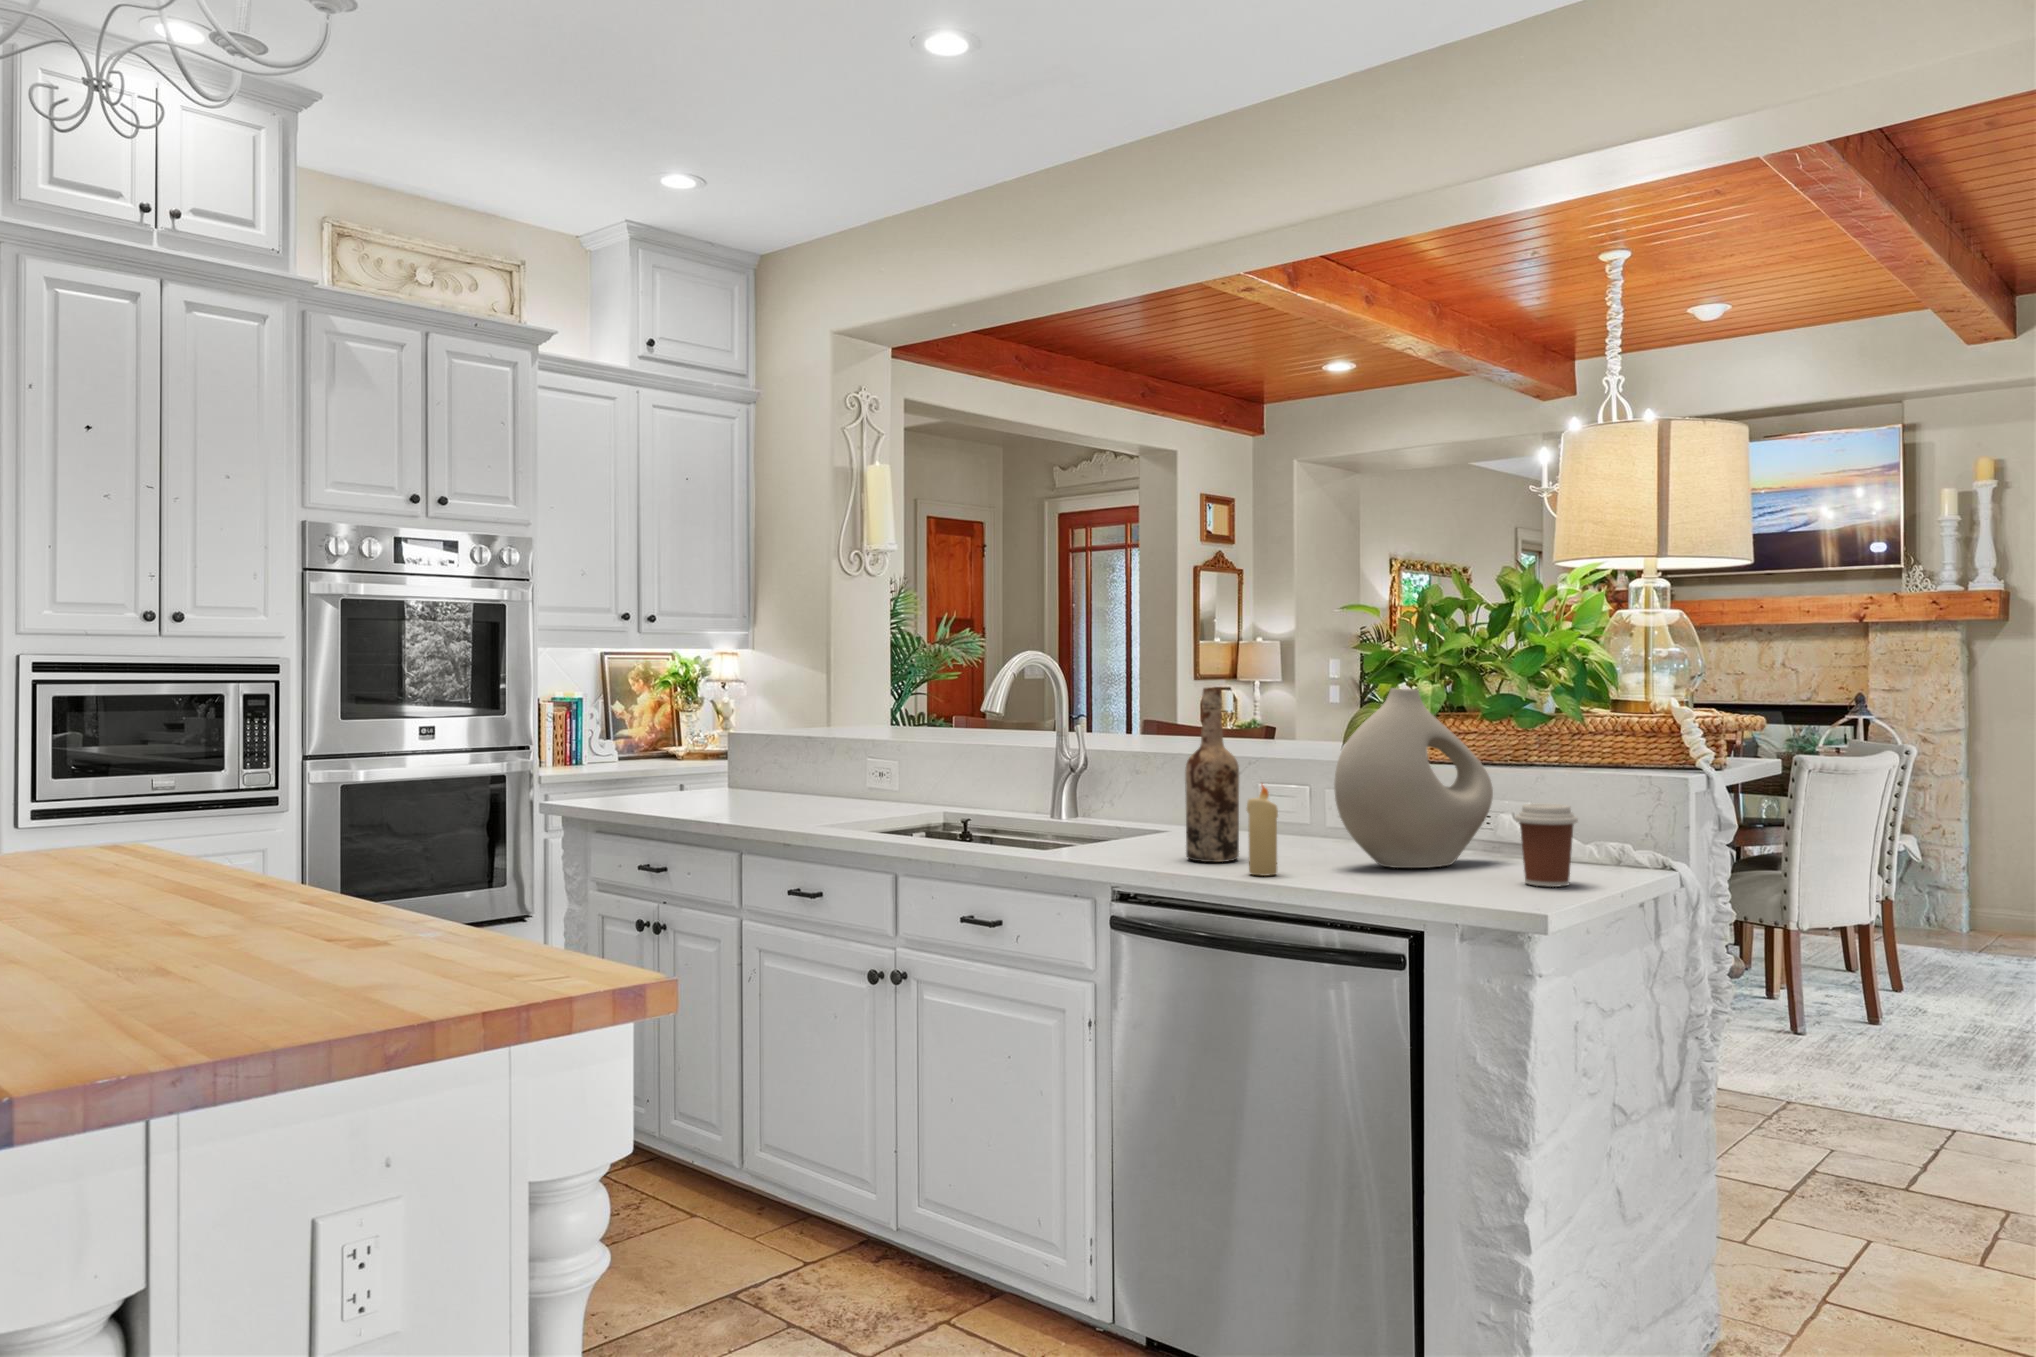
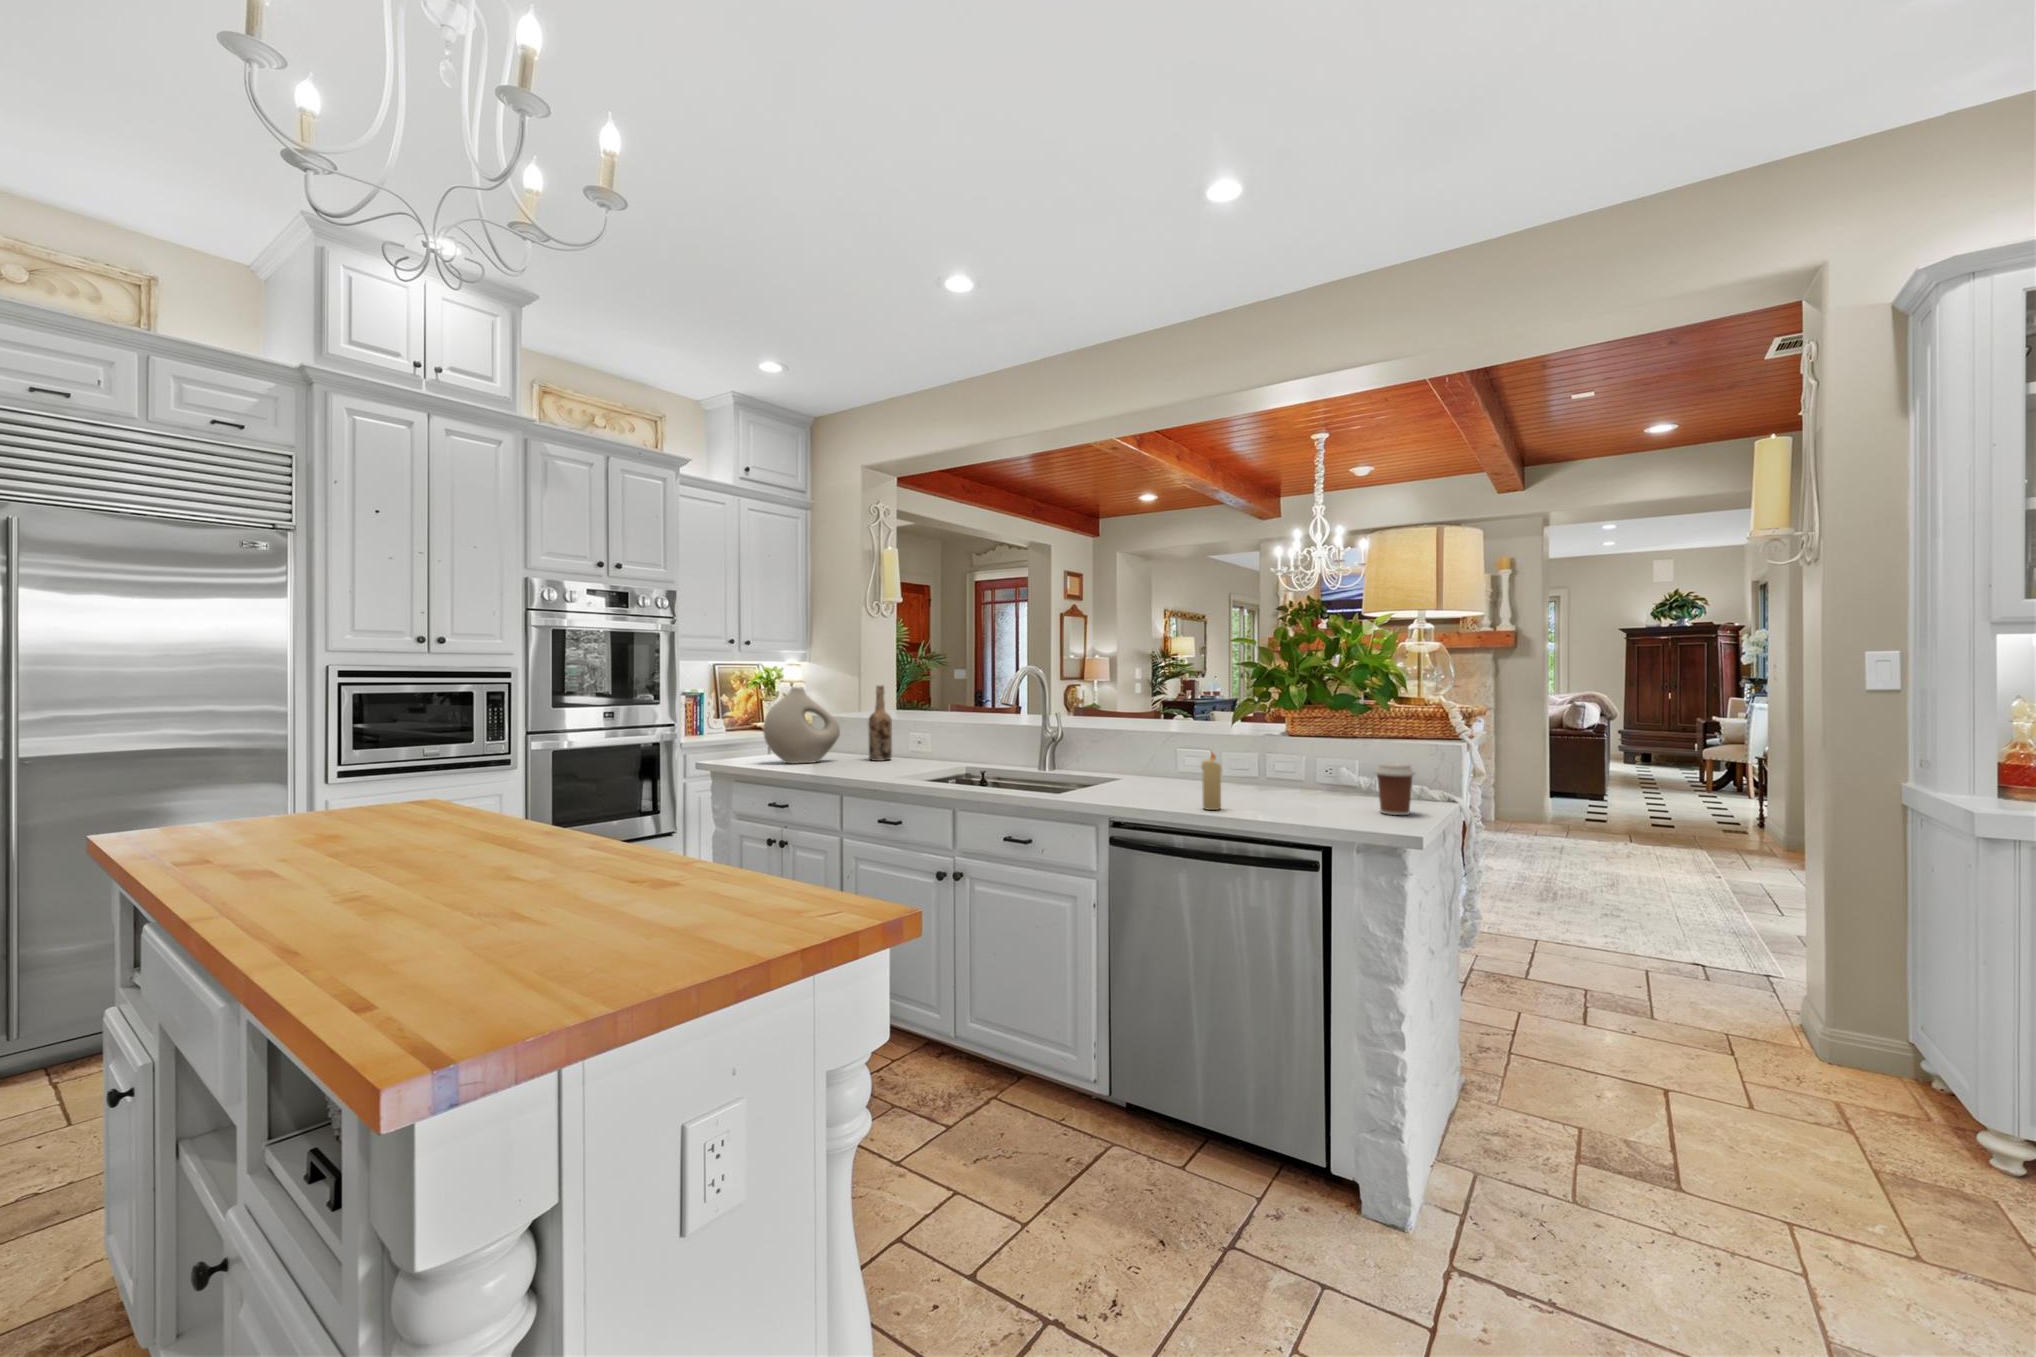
wine bottle: present [1185,688,1239,862] -> present [868,686,892,761]
vase: present [1334,688,1493,868] -> present [763,687,840,763]

